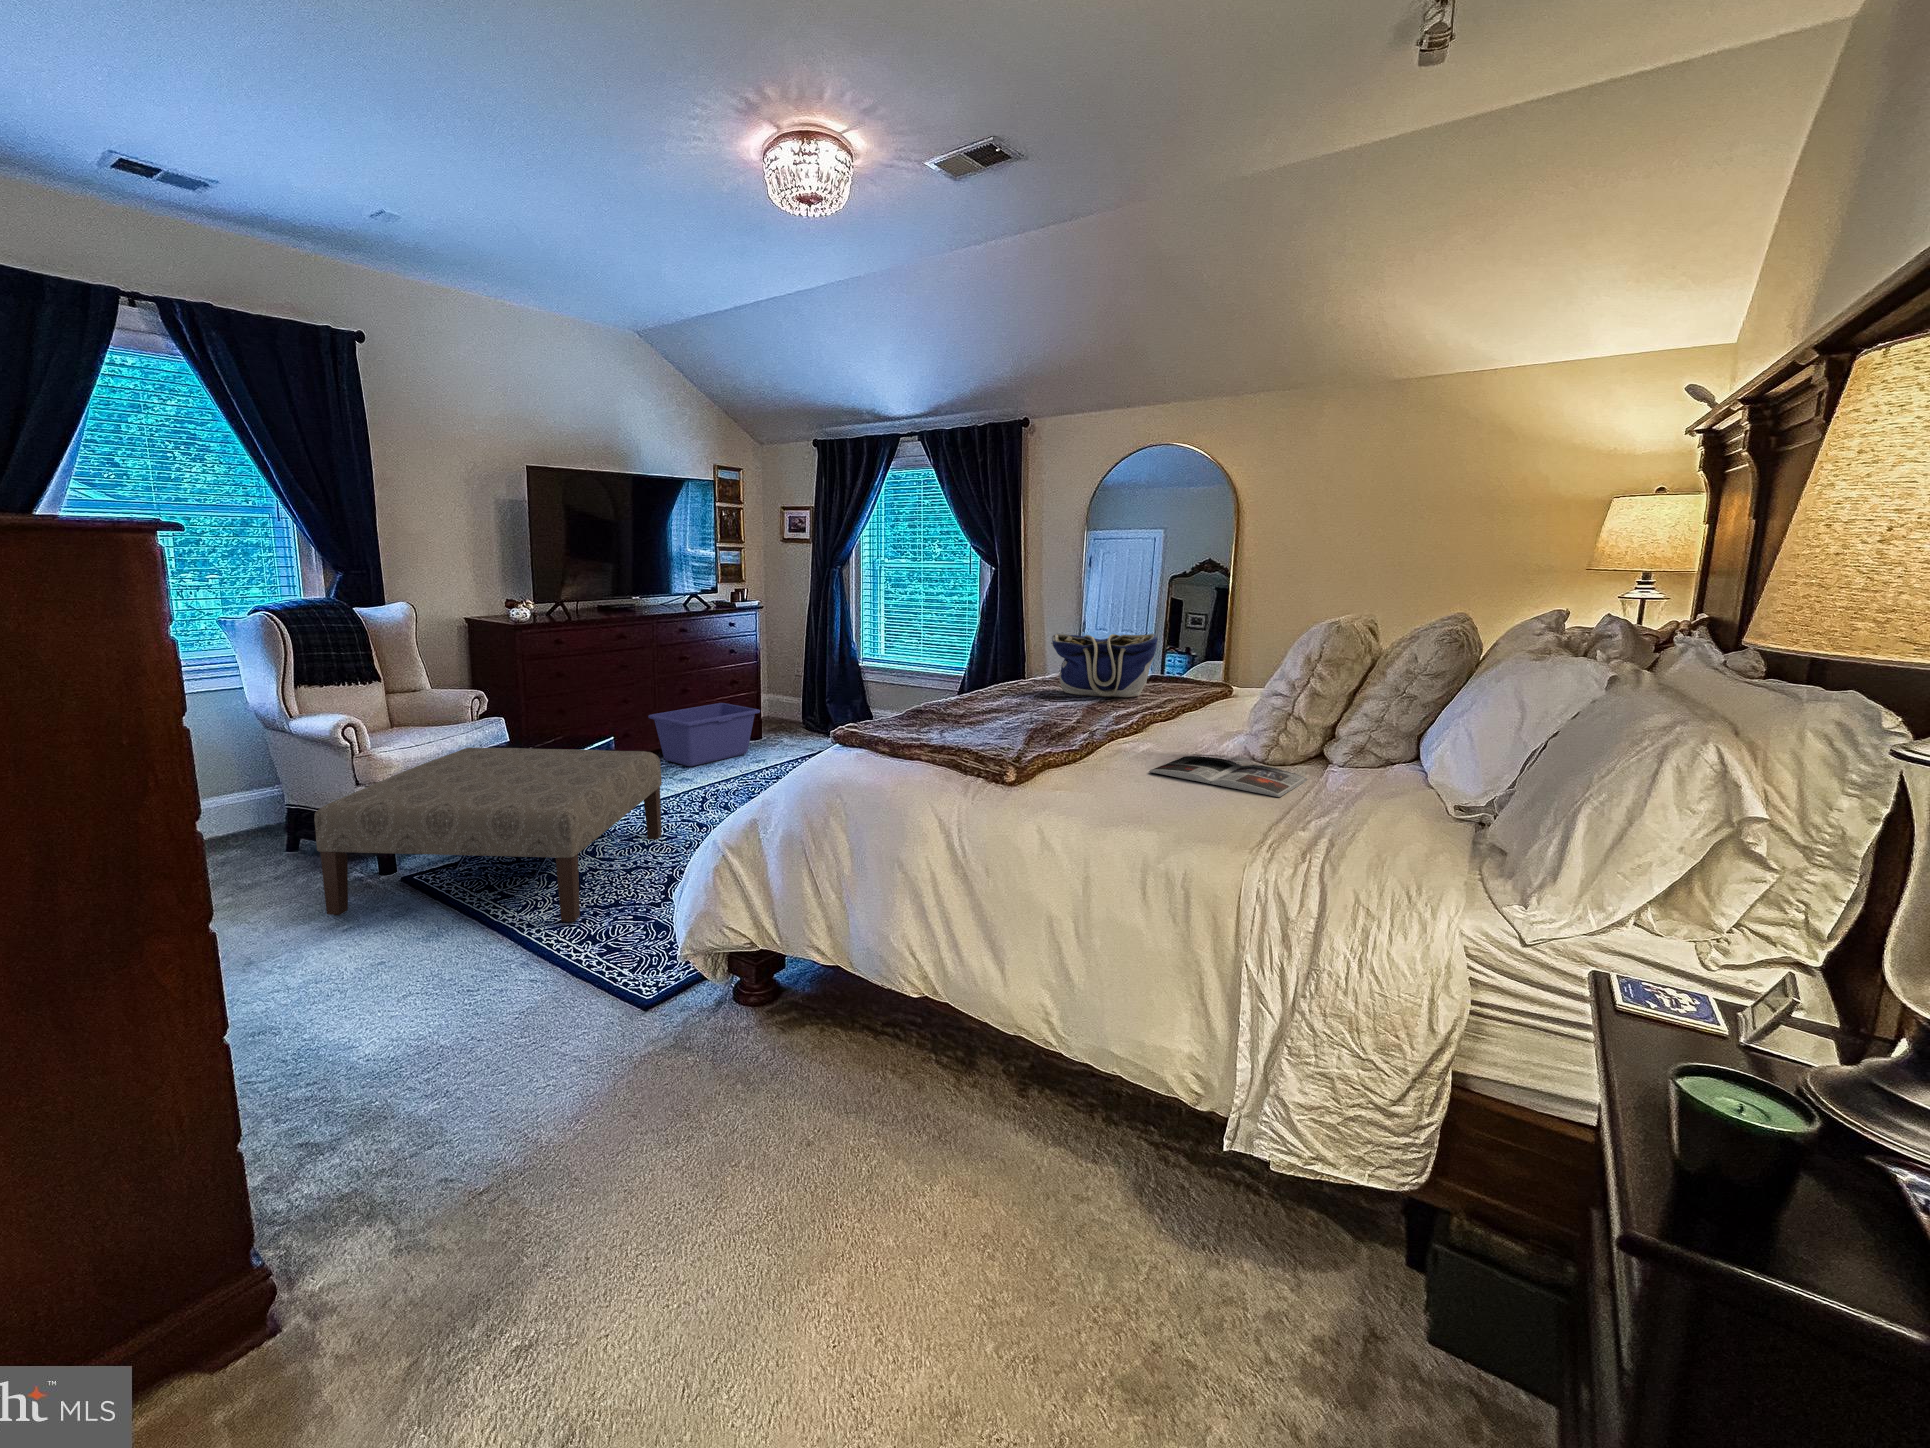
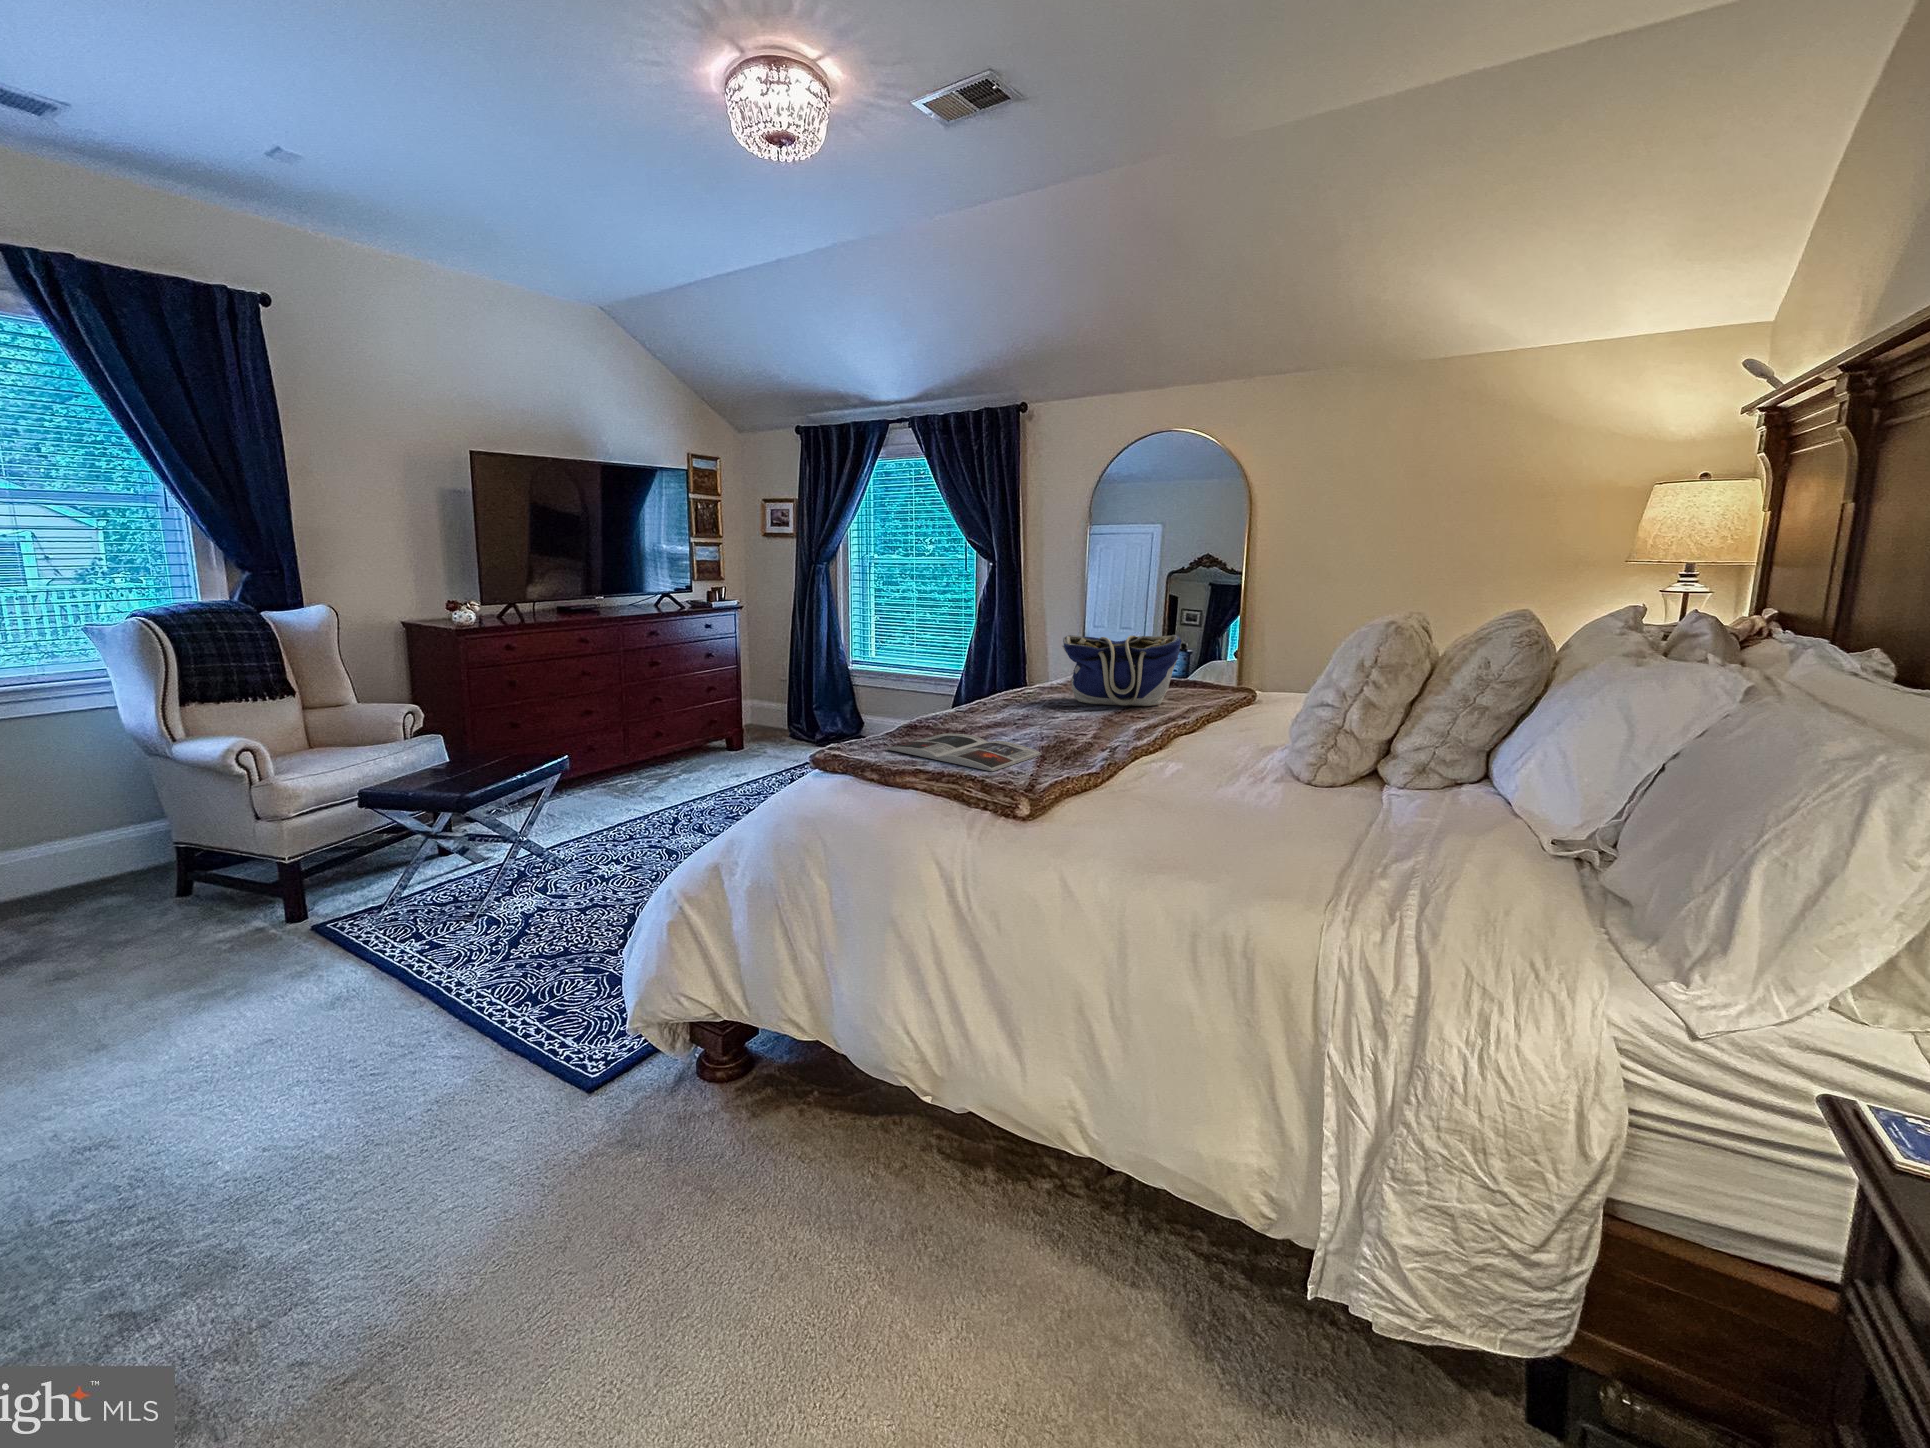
storage bin: present [648,703,760,766] -> none [617,711,742,782]
ottoman: present [314,748,662,923] -> none [188,771,625,980]
magazine: present [1149,756,1308,797] -> present [888,733,1042,771]

